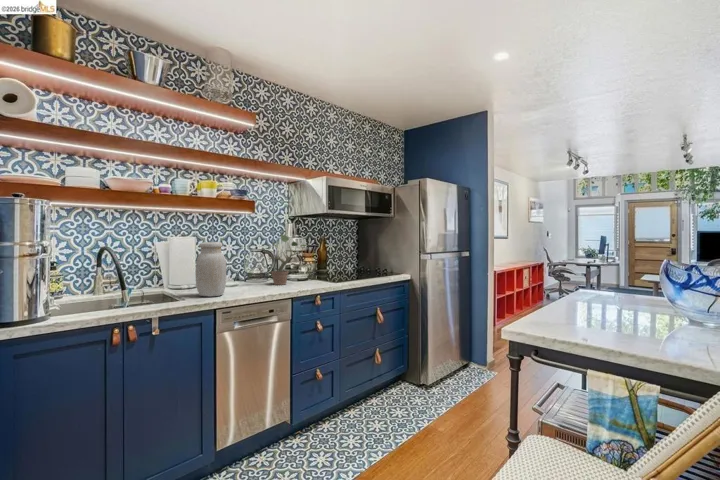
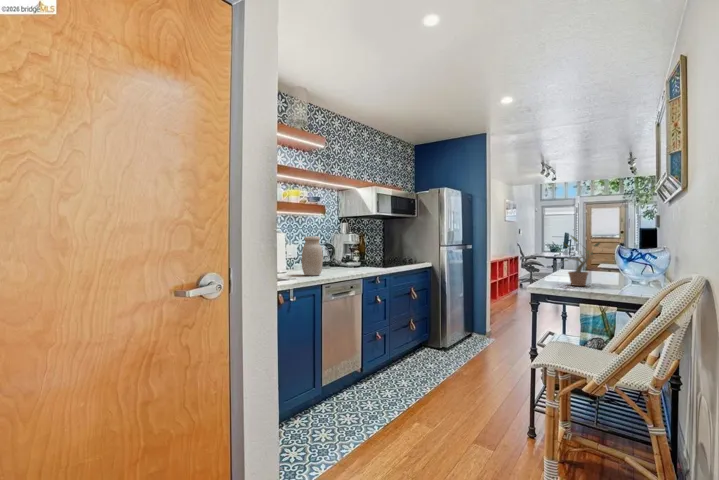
potted plant: present [270,235,306,285] -> present [564,236,600,286]

